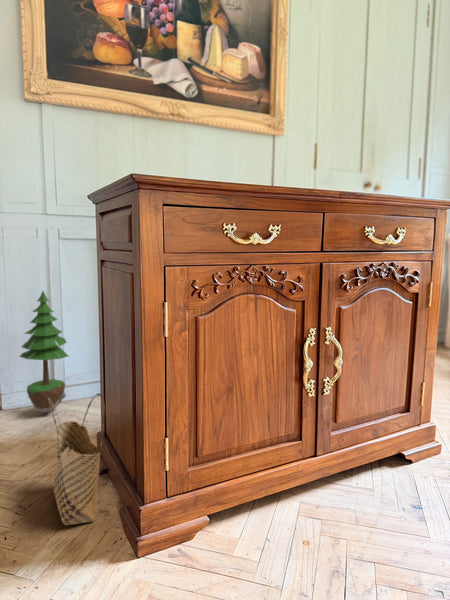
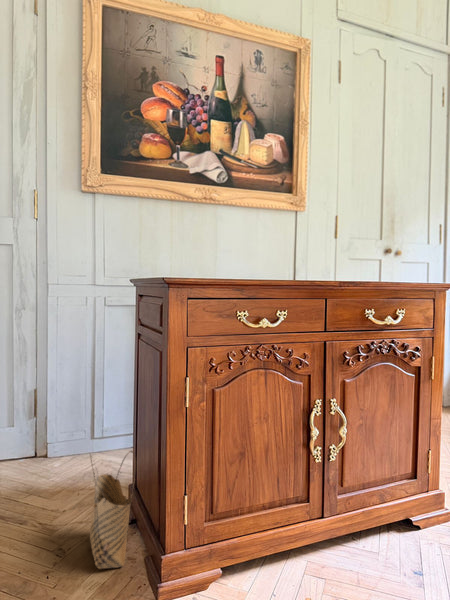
potted tree: present [20,291,68,413] -> none [64,352,107,464]

